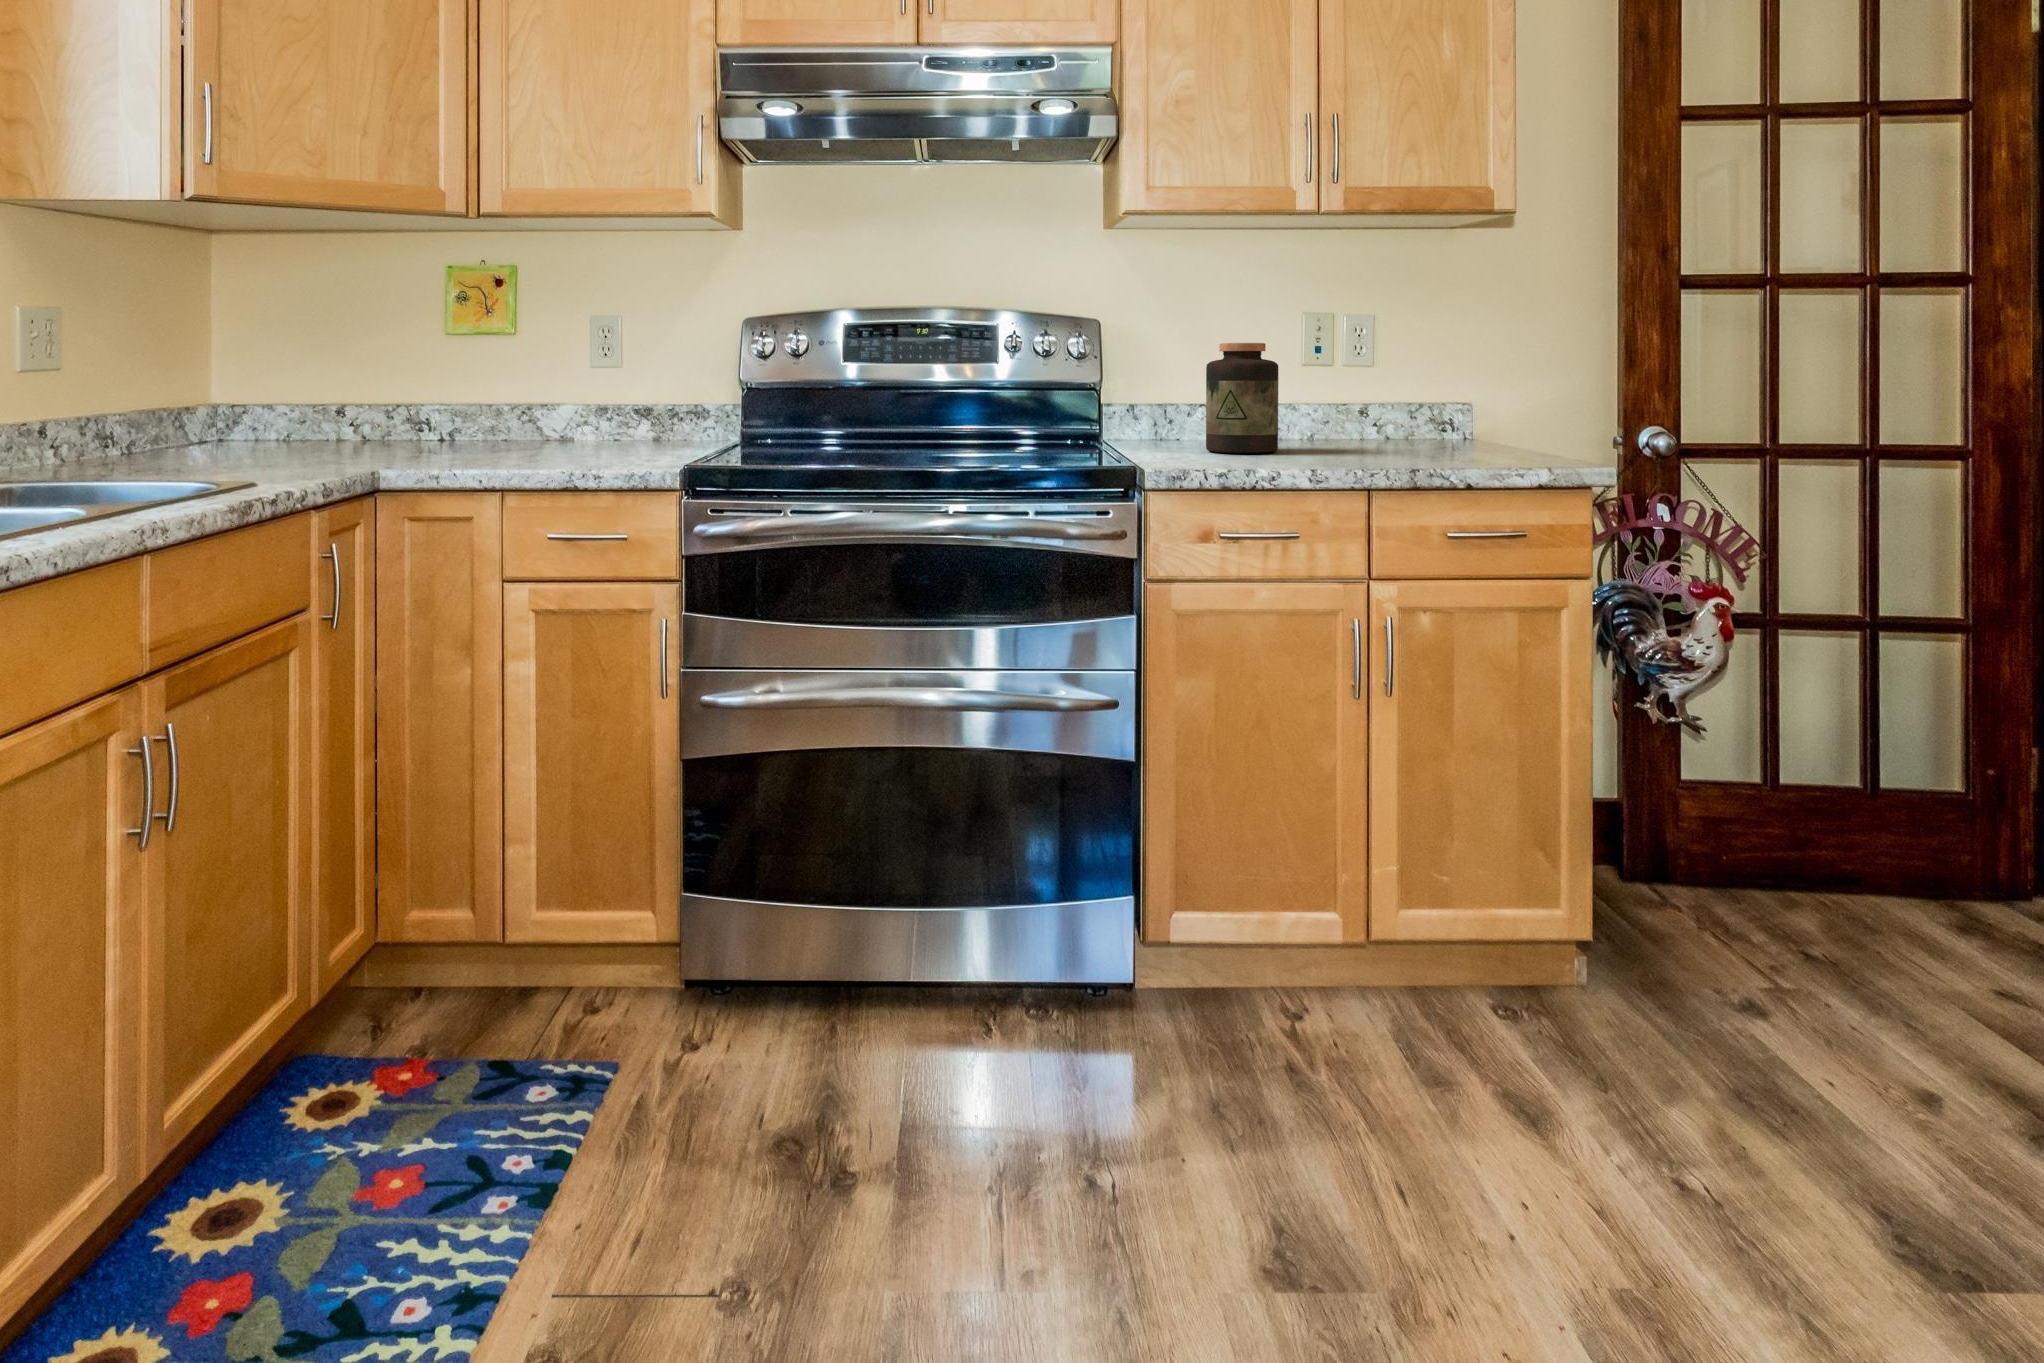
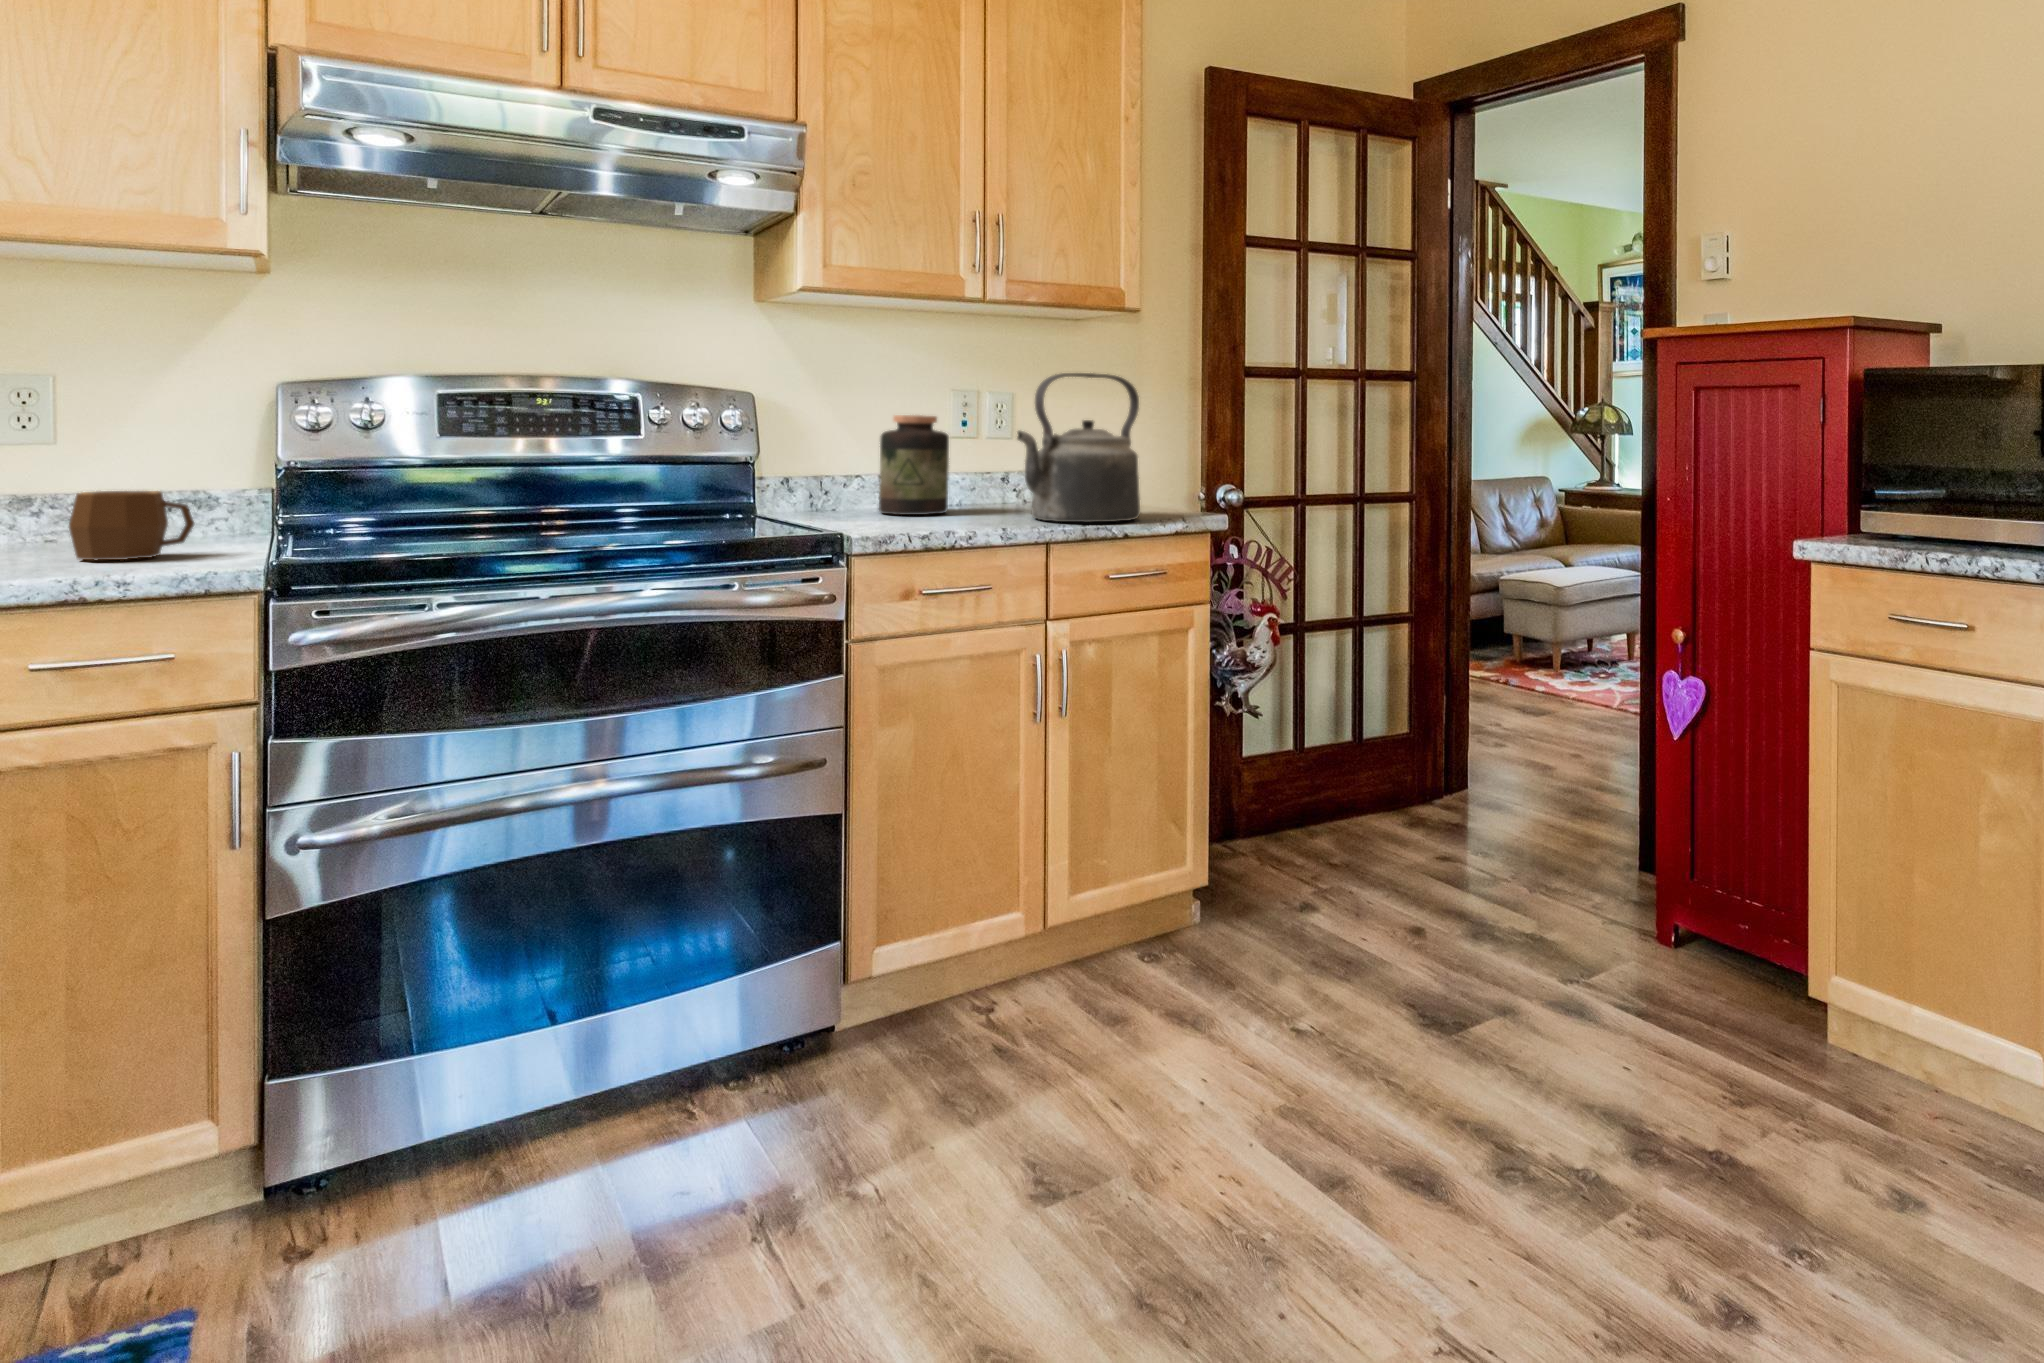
kettle: none [1338,284,1499,465] -> present [1017,373,1140,522]
mug: none [555,414,631,469] -> present [69,491,194,560]

